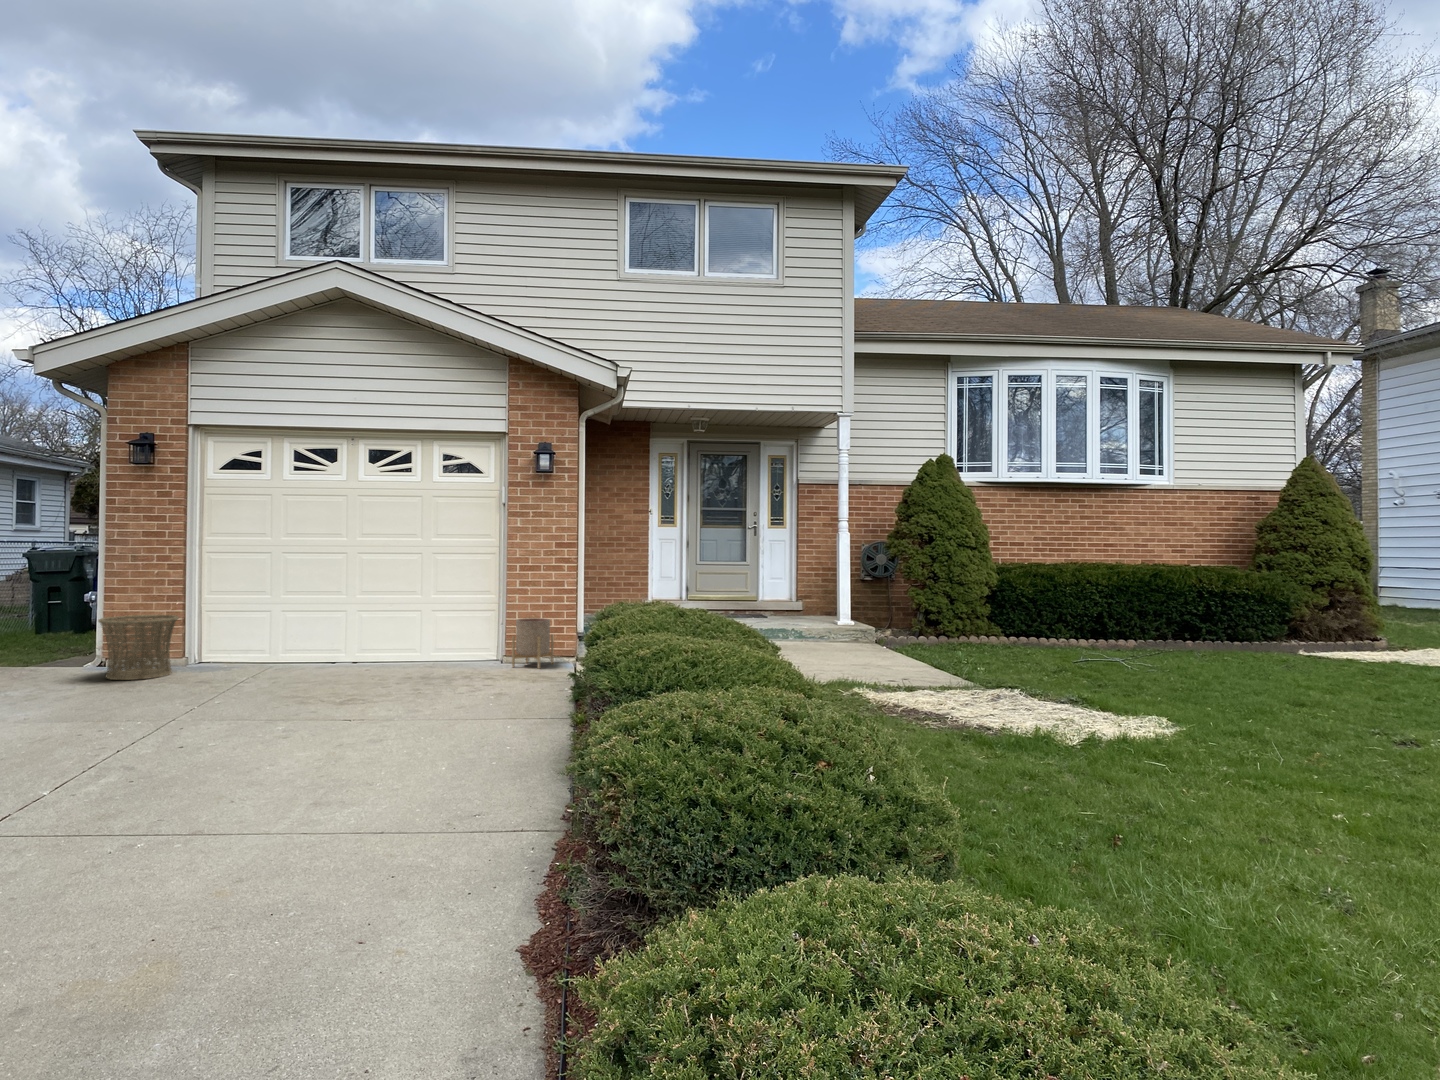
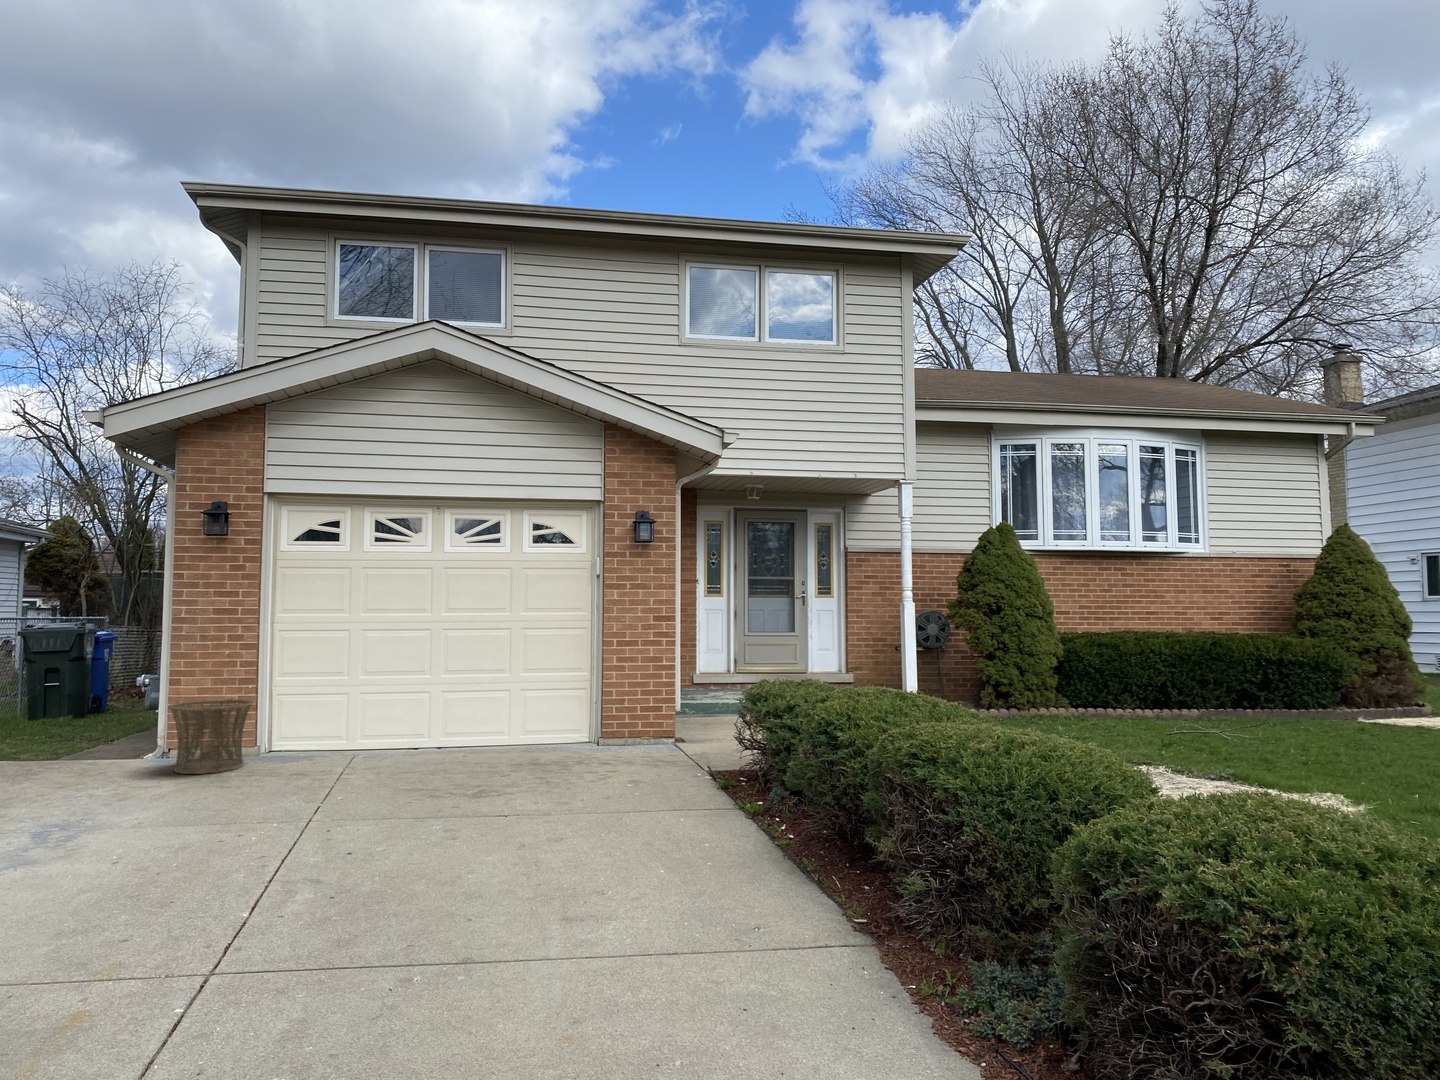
planter: present [512,618,554,668] -> none [615,697,655,752]

